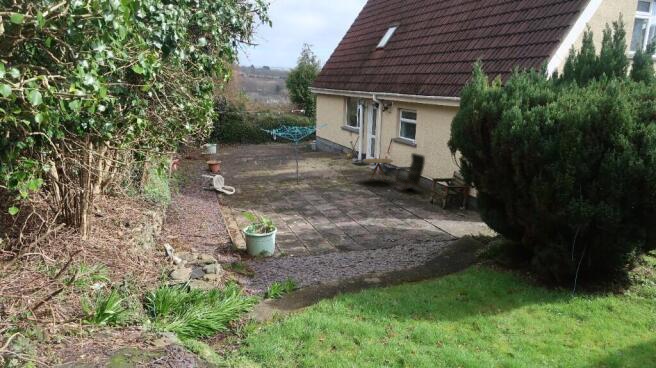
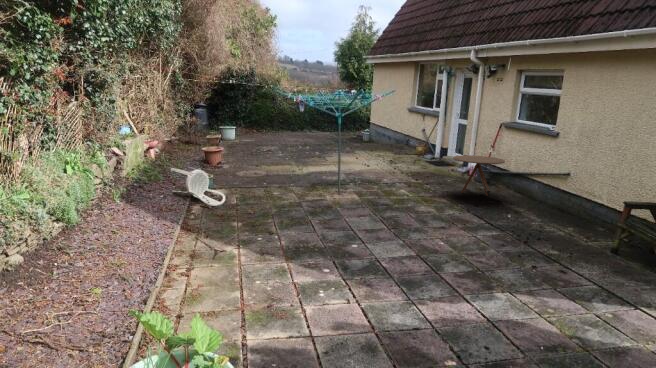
lounge chair: present [396,153,425,187] -> none [512,148,581,221]

